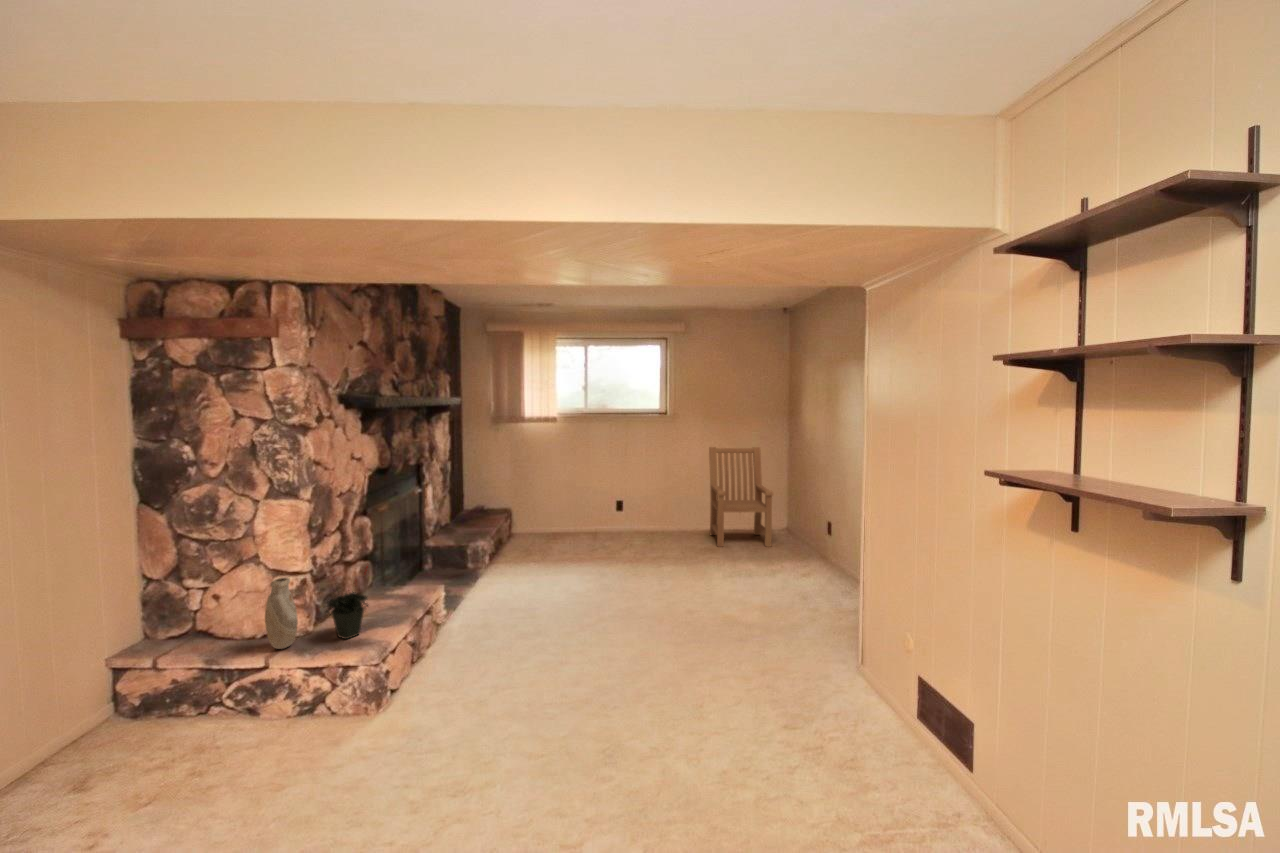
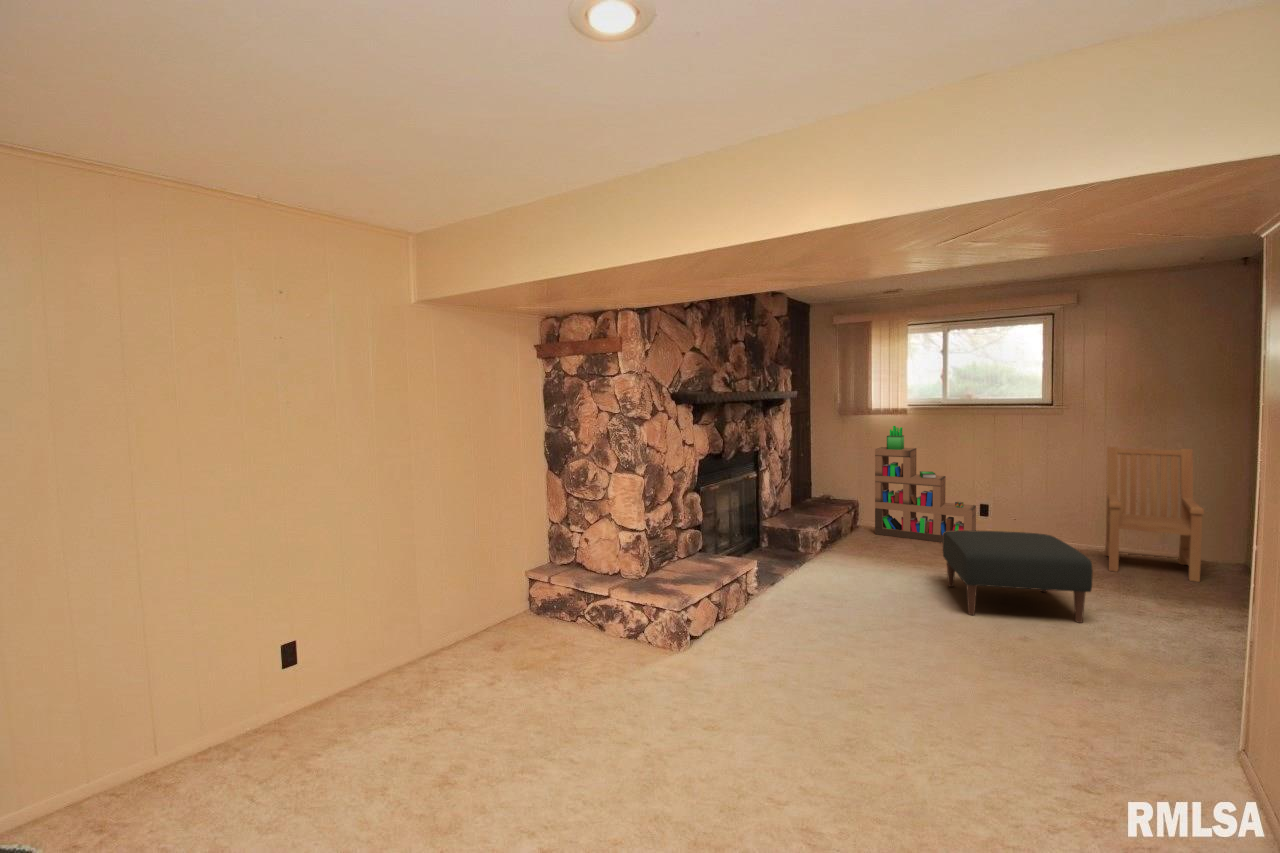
bookshelf: none [532,433,618,540] -> present [875,426,976,542]
ottoman: none [611,523,729,603] -> present [943,530,1093,623]
potted plant: present [326,566,368,639] -> none [649,528,682,588]
vase: present [265,578,298,649] -> none [611,533,632,586]

